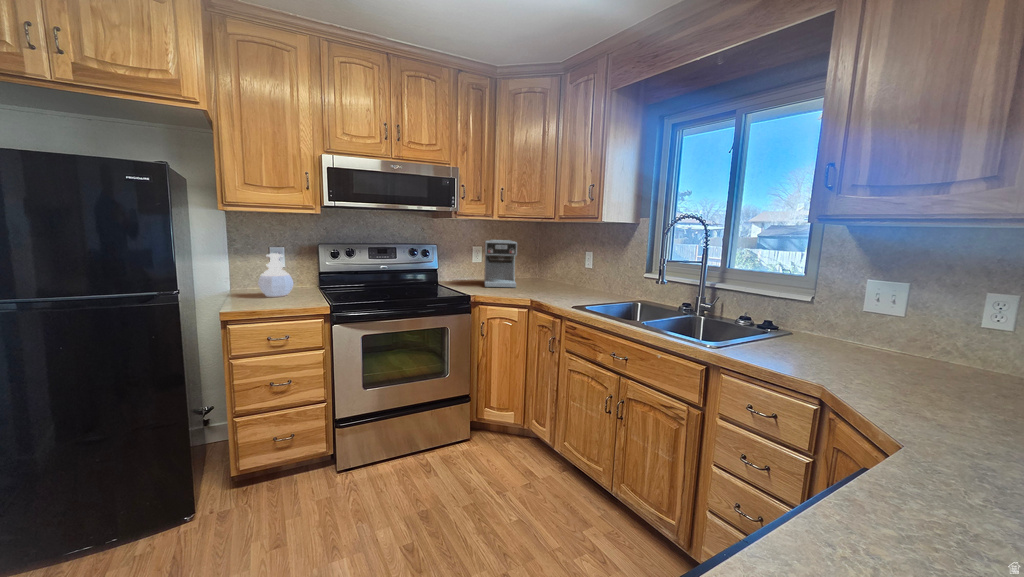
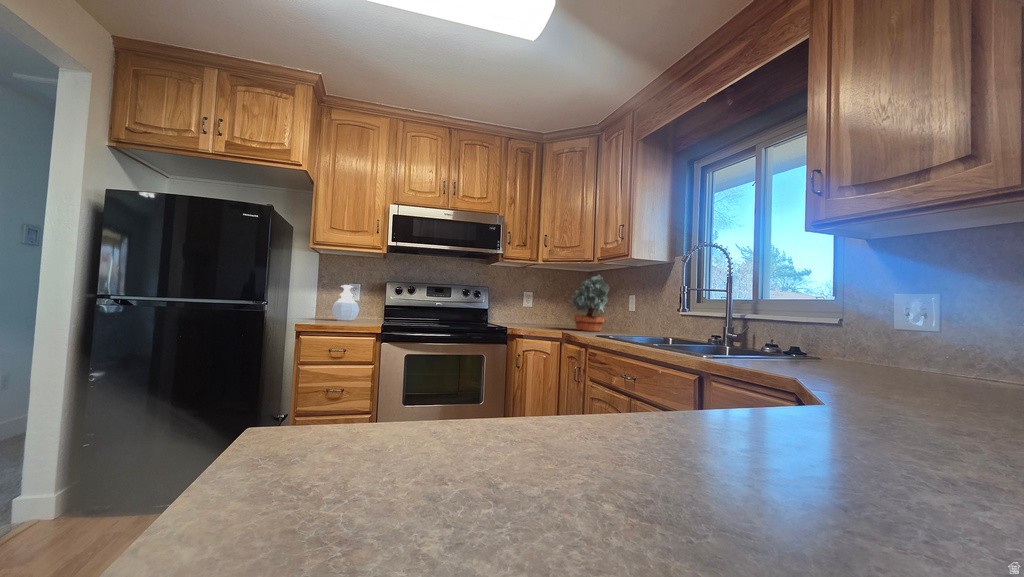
potted plant: none [528,235,574,294] -> present [570,275,609,331]
coffee maker: present [484,240,517,287] -> none [528,282,561,327]

